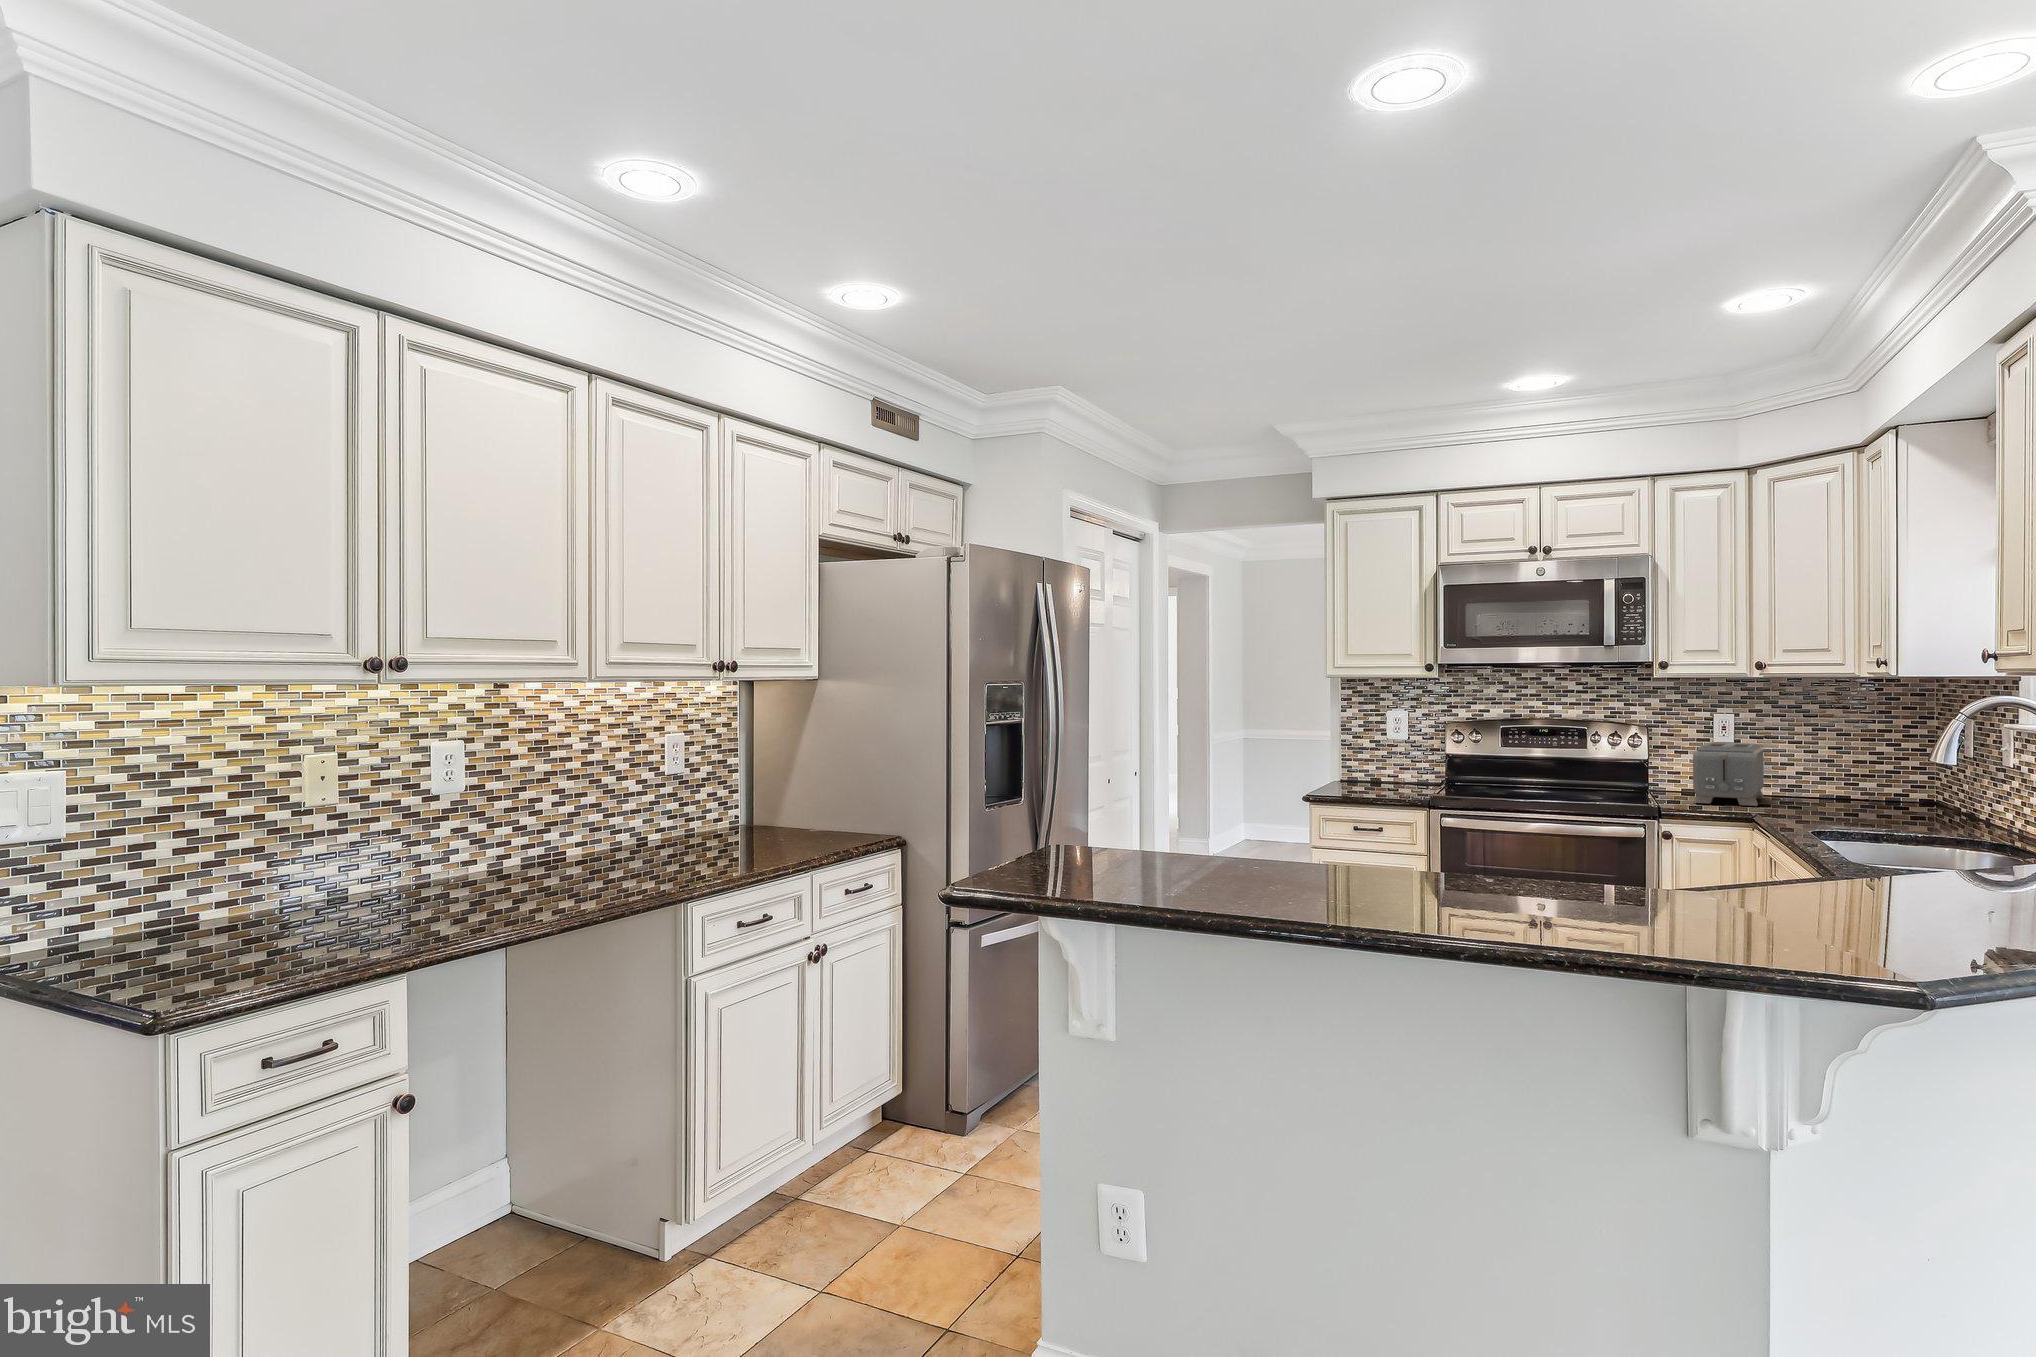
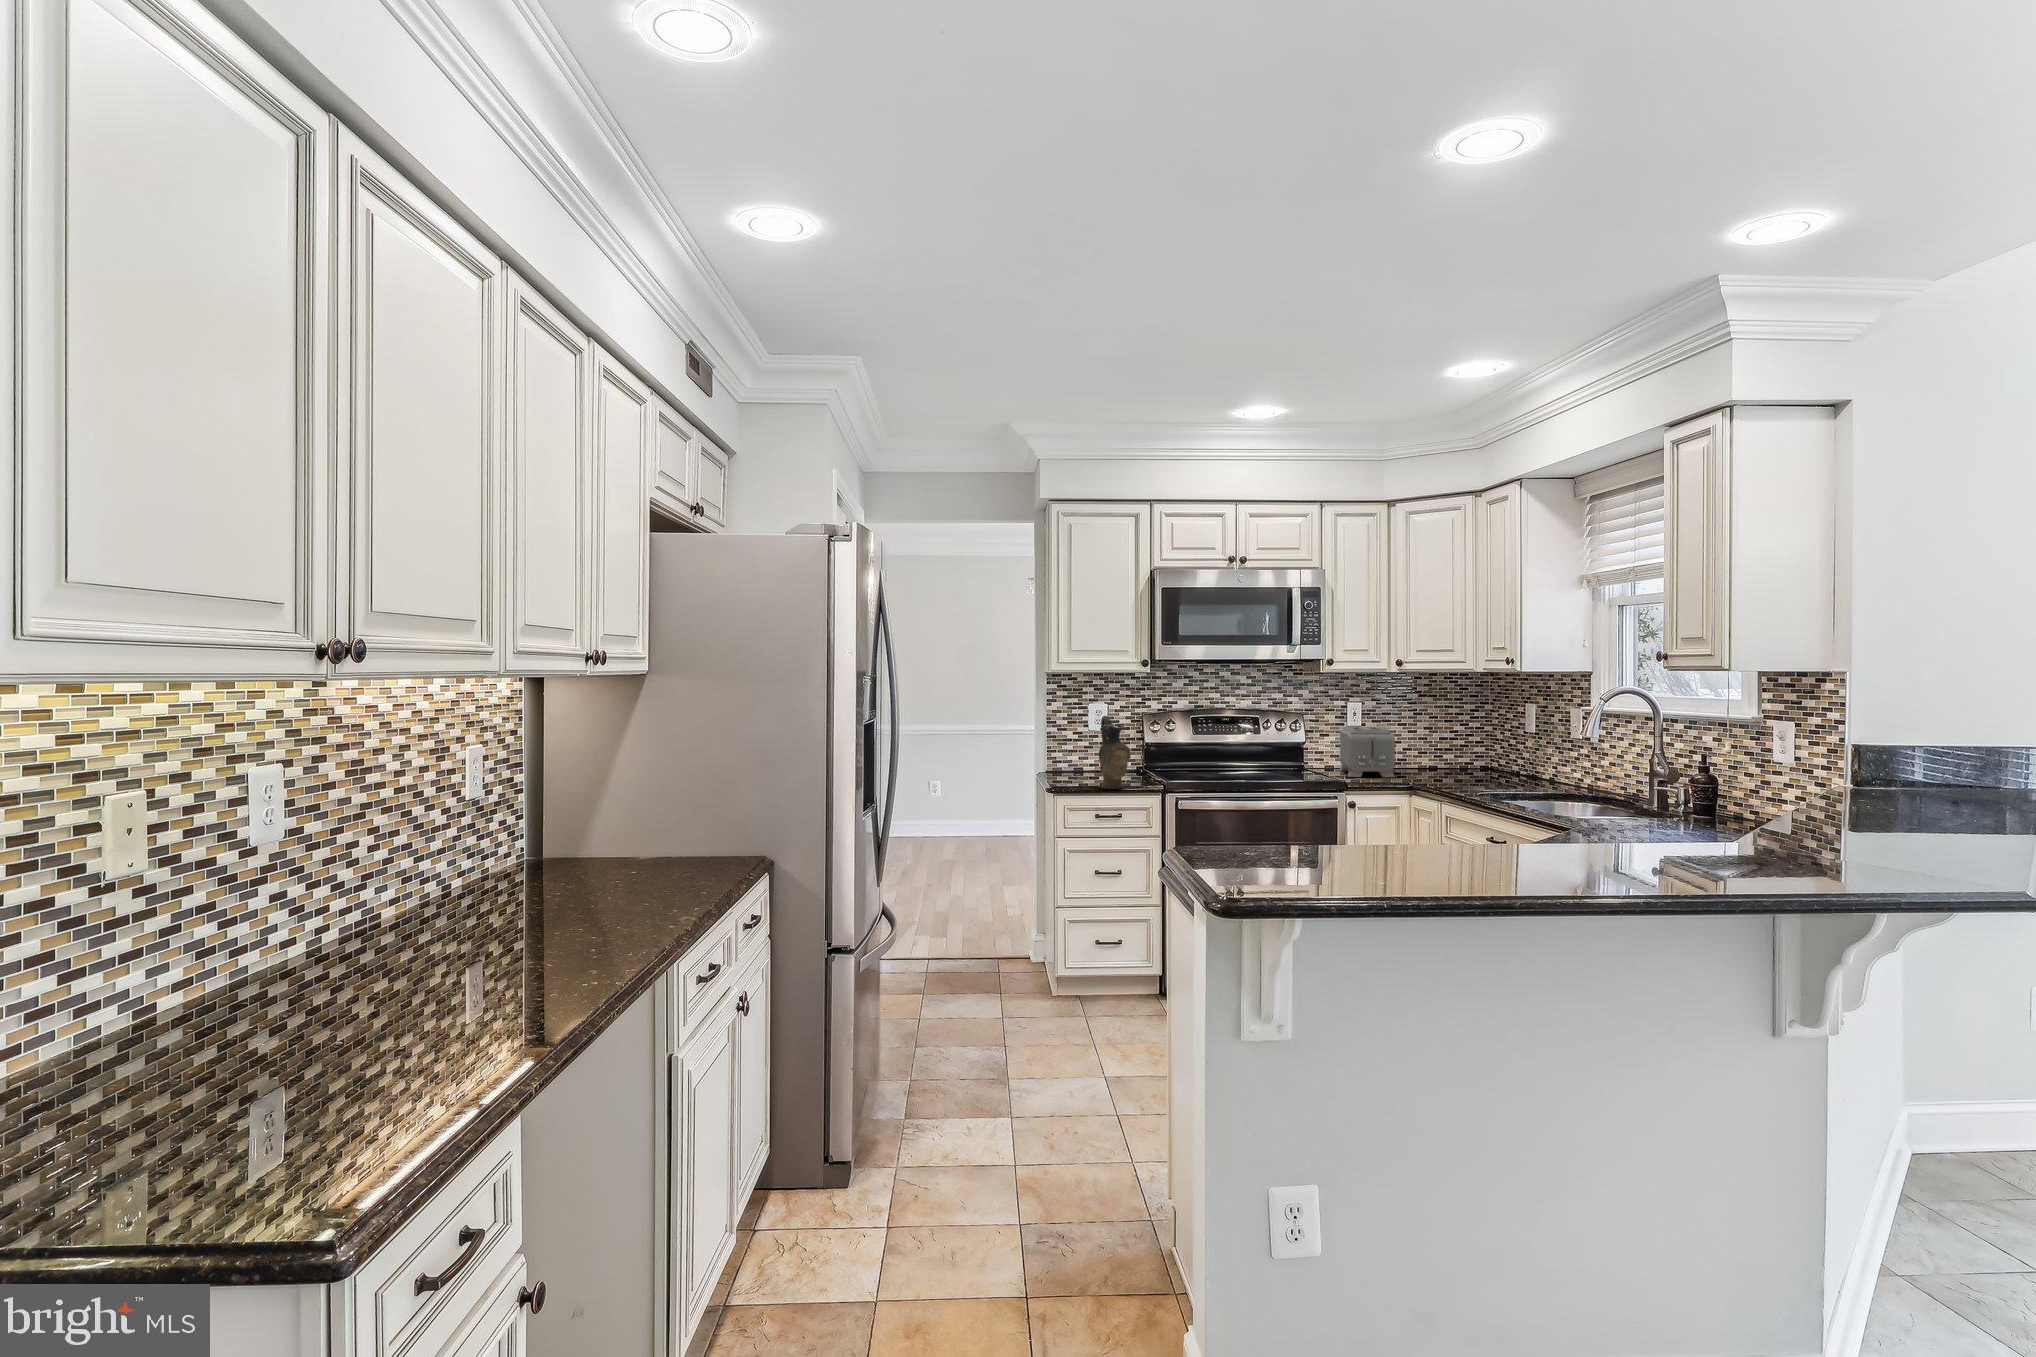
ceramic pitcher: none [1368,723,1402,802] -> present [1099,716,1131,789]

